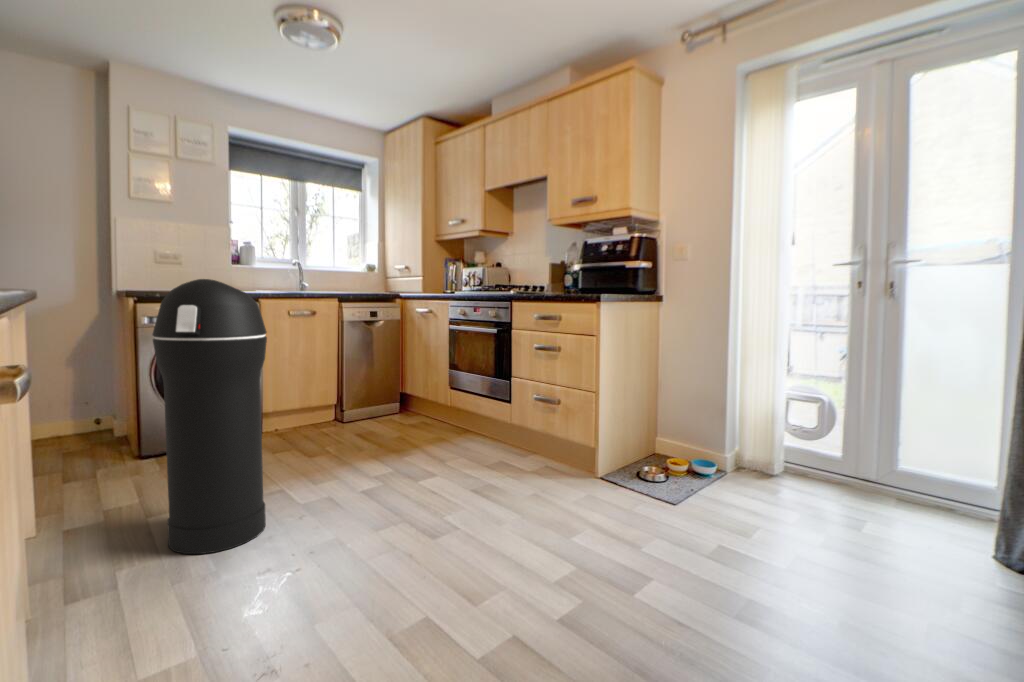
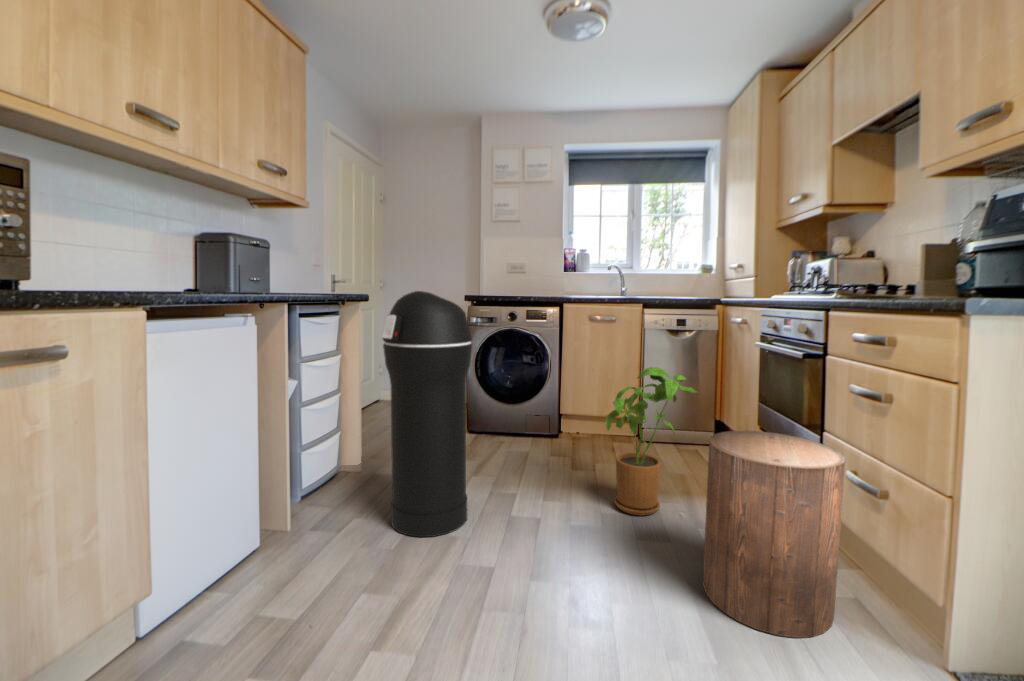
house plant: none [373,348,444,472] -> present [605,367,697,516]
stool: none [480,381,555,499] -> present [703,431,846,638]

